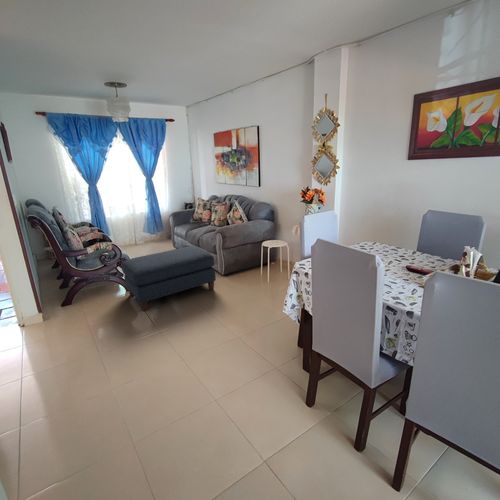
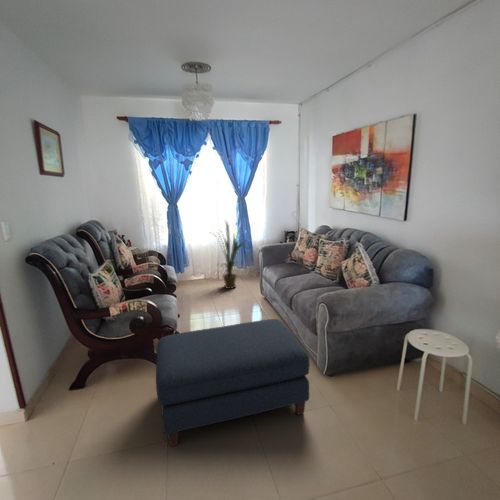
house plant: none [126,196,157,249] -> present [222,222,243,289]

